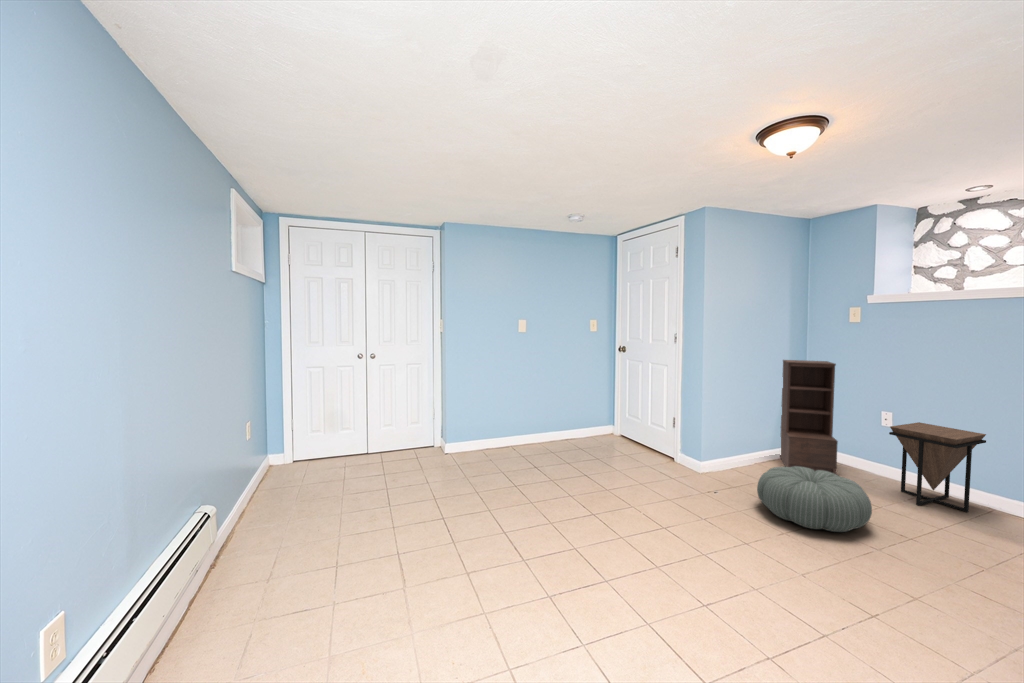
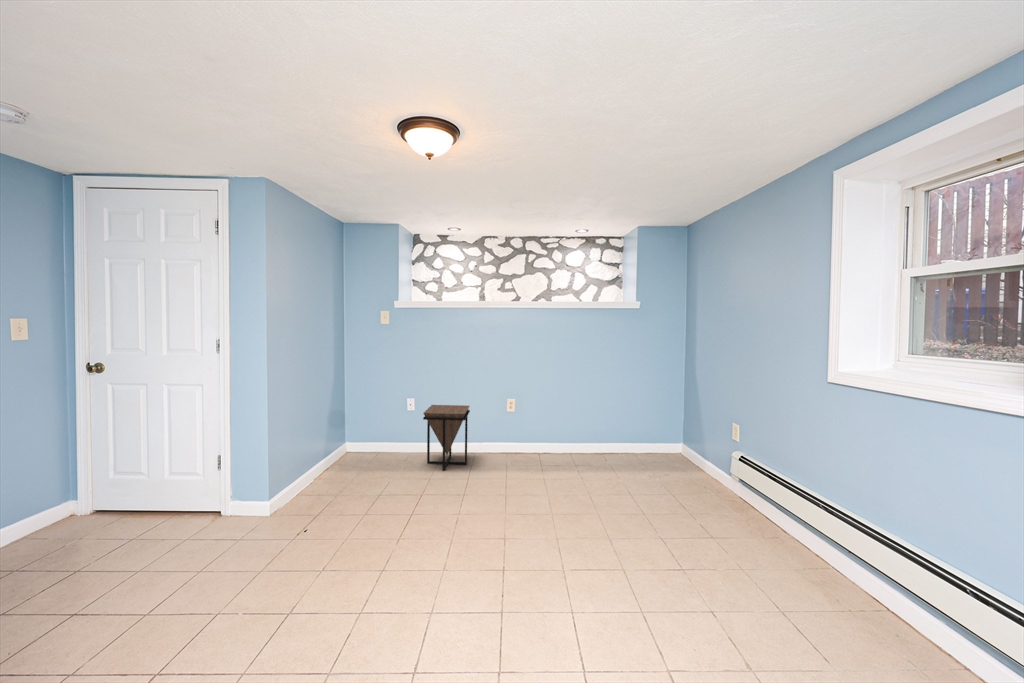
bookshelf: present [780,360,838,474] -> none [327,362,383,476]
pouf: present [757,466,872,532] -> none [350,467,442,530]

